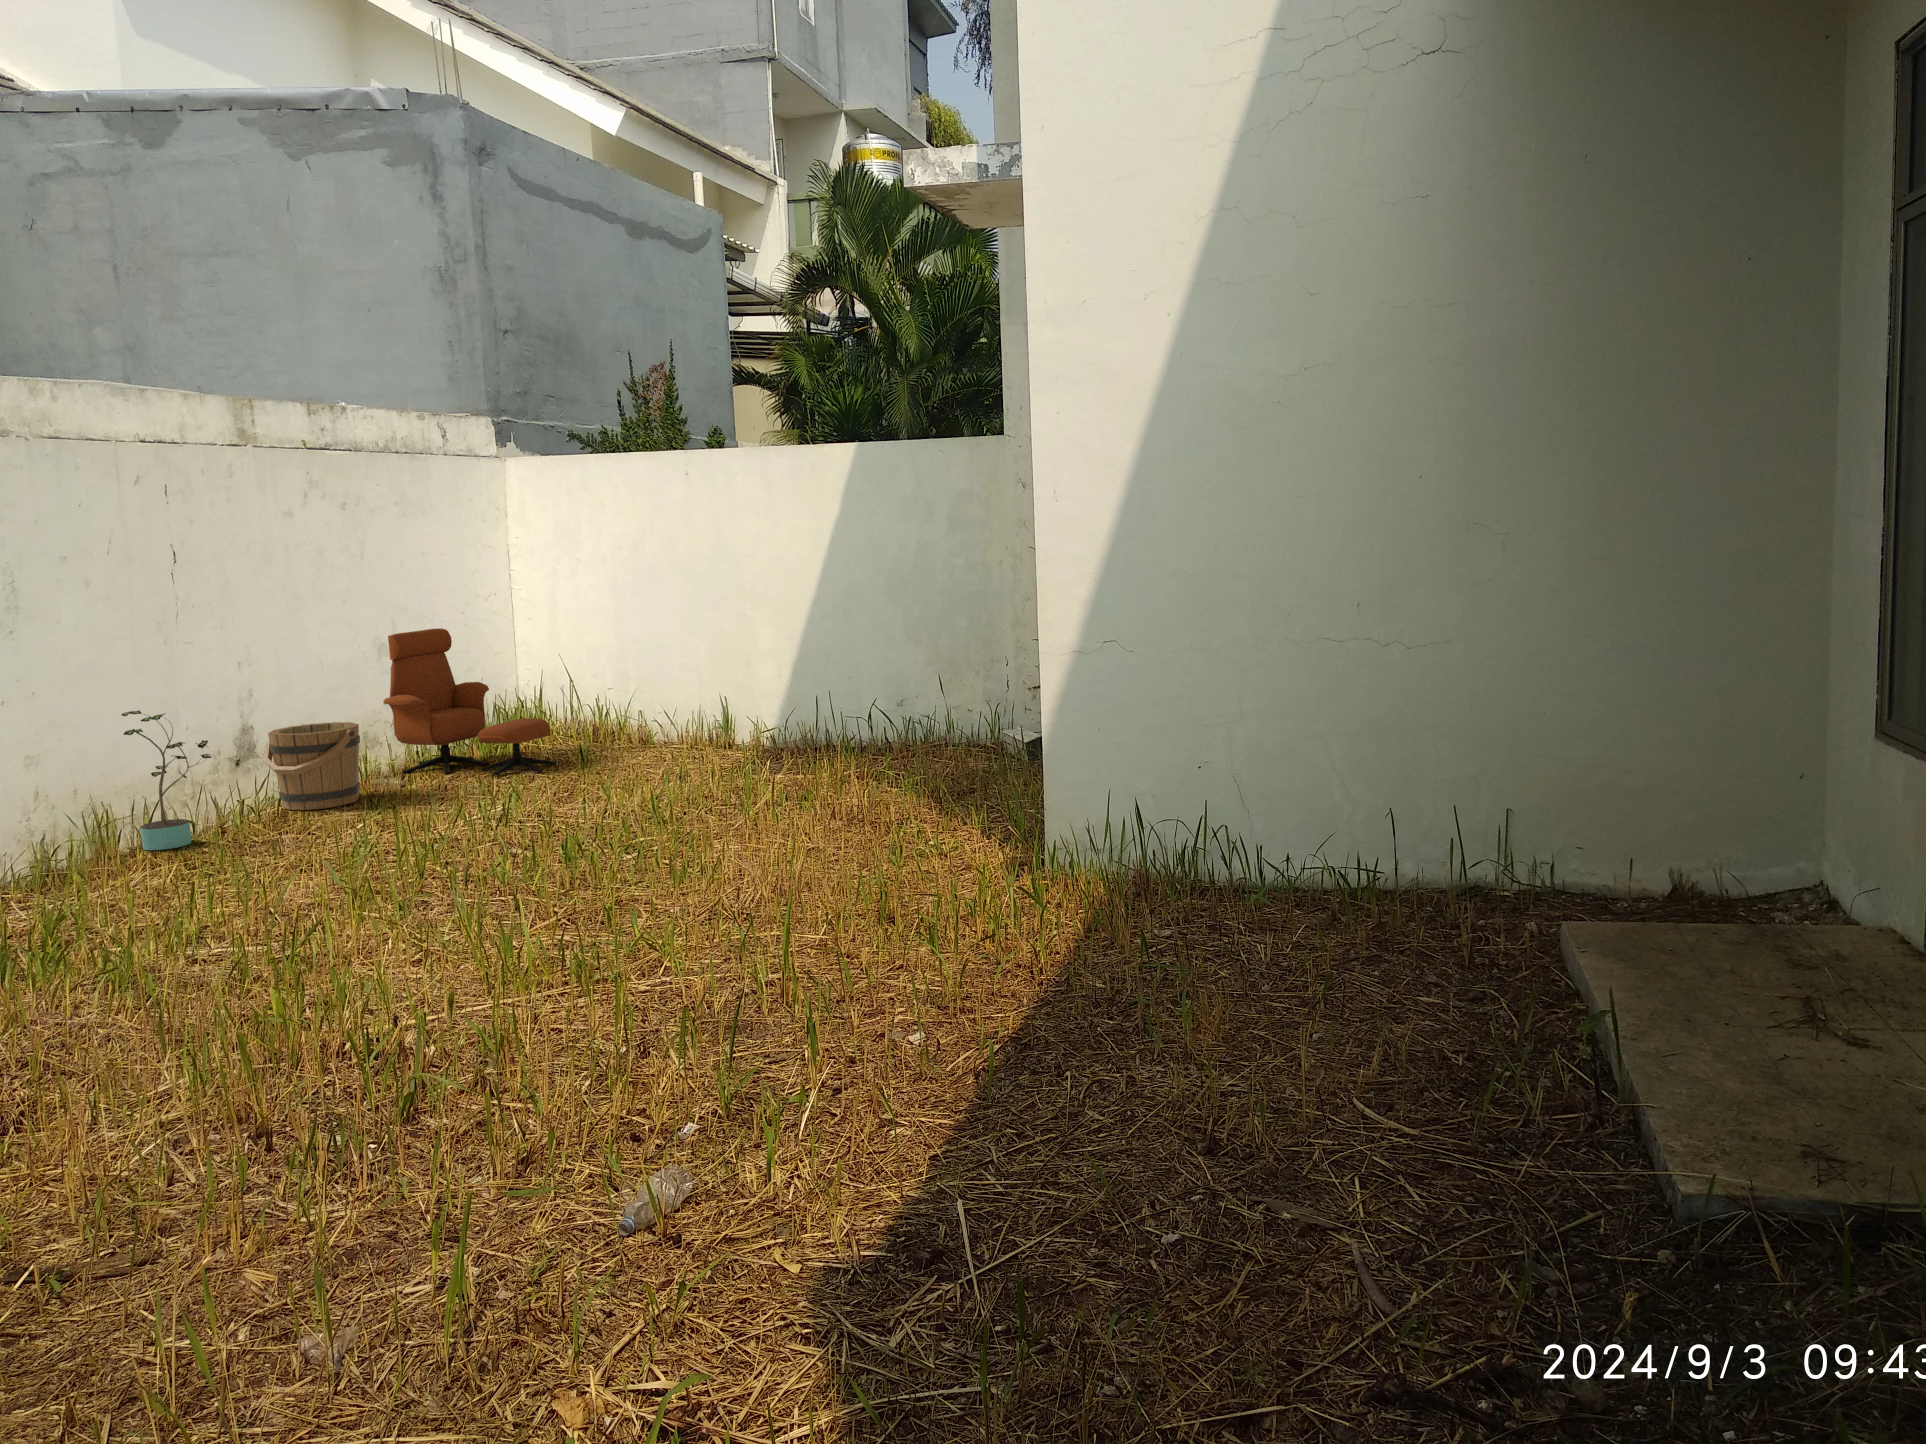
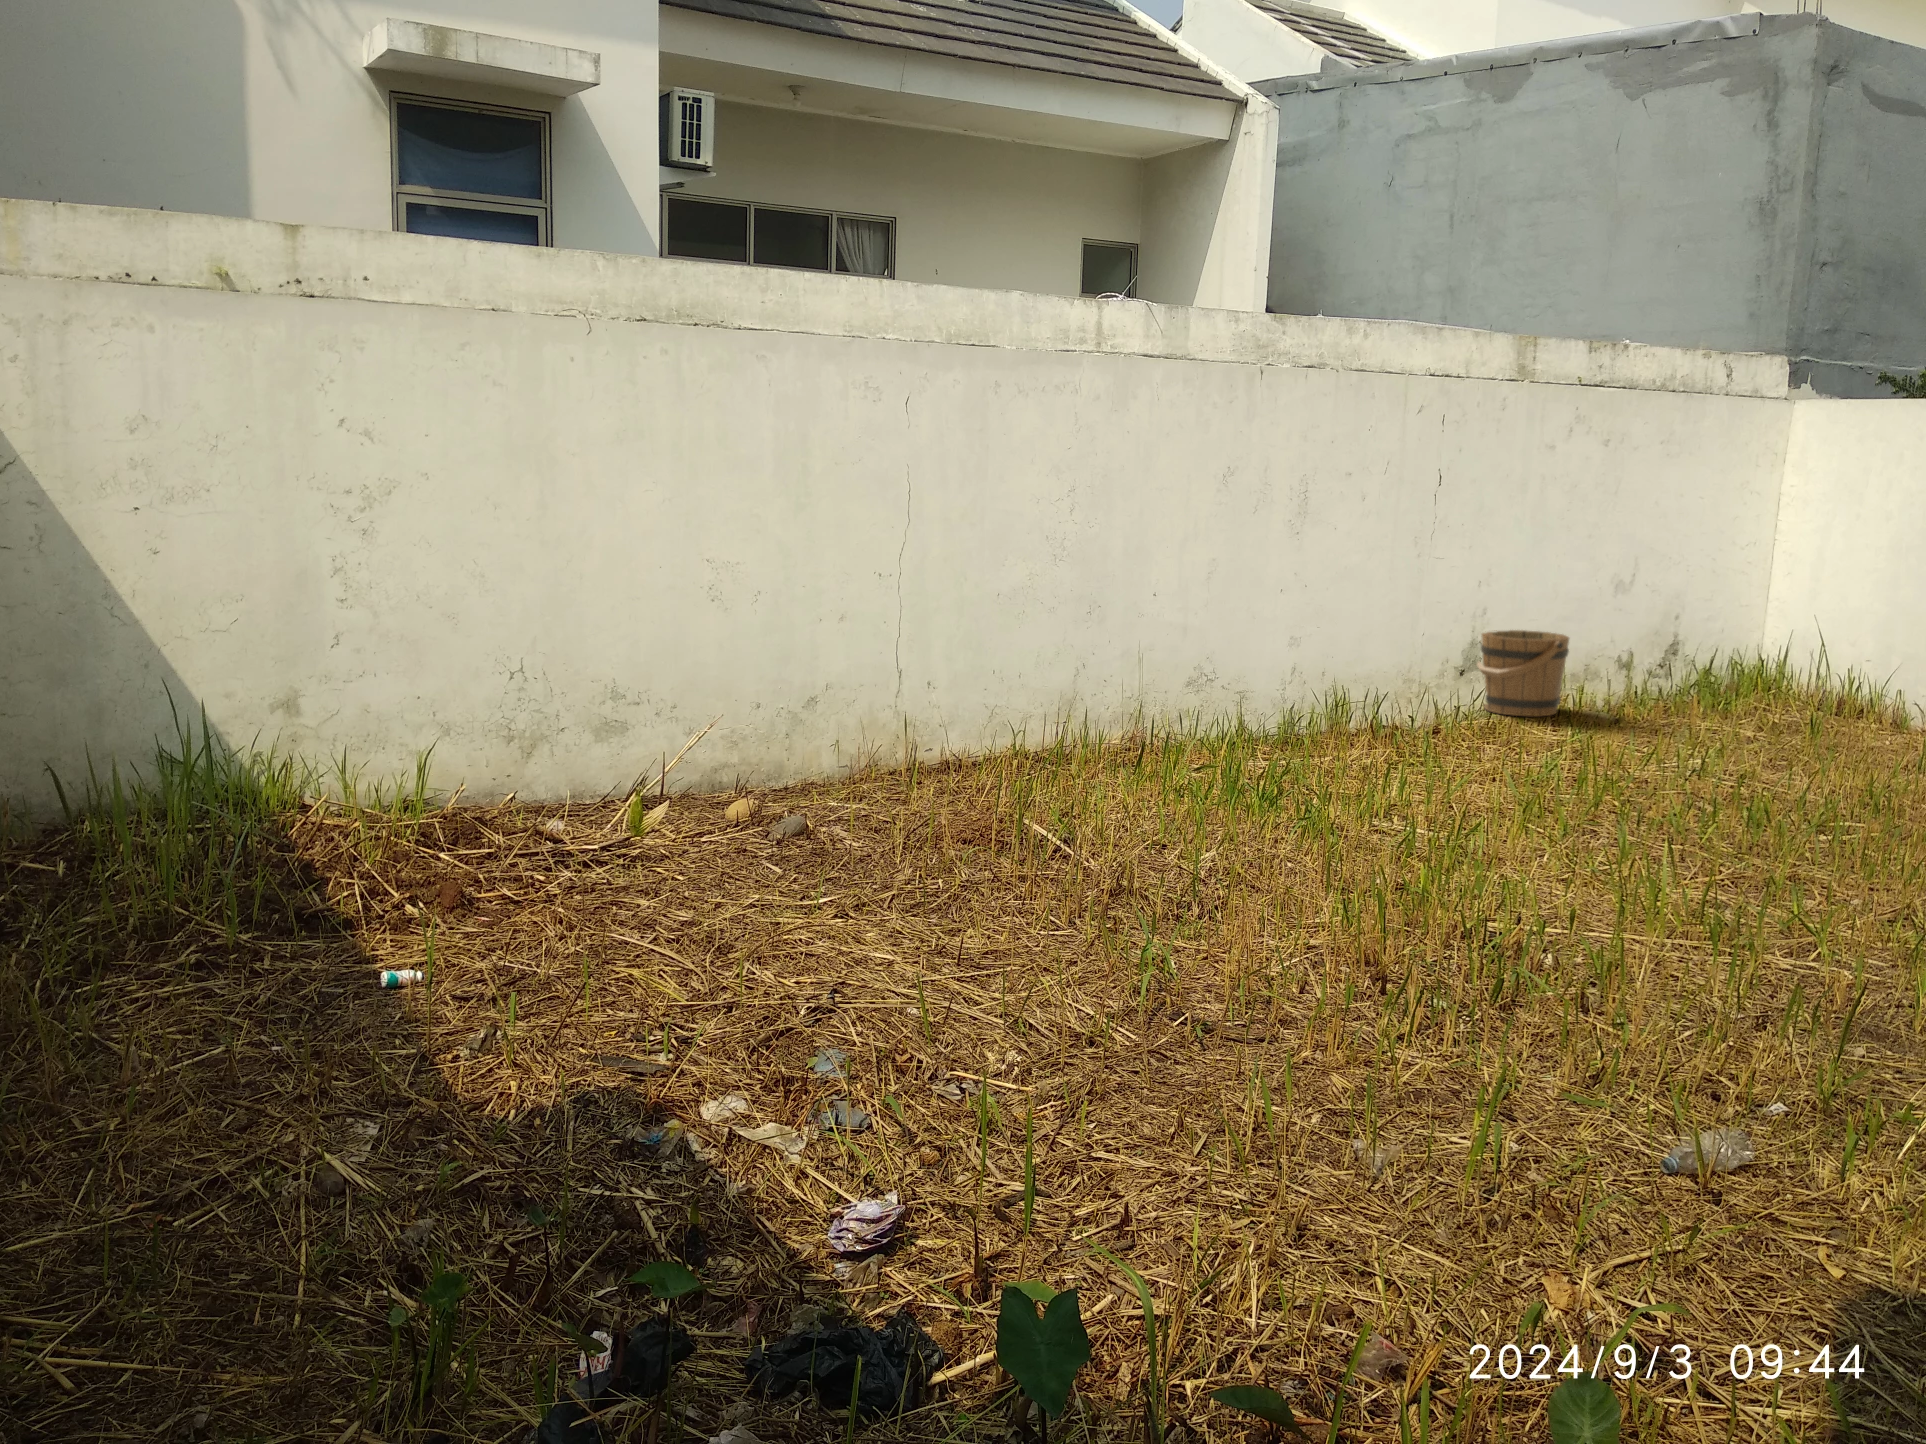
lounge chair: present [383,628,556,776] -> none [1602,547,1784,720]
potted plant: present [121,710,212,850] -> none [1354,595,1426,726]

